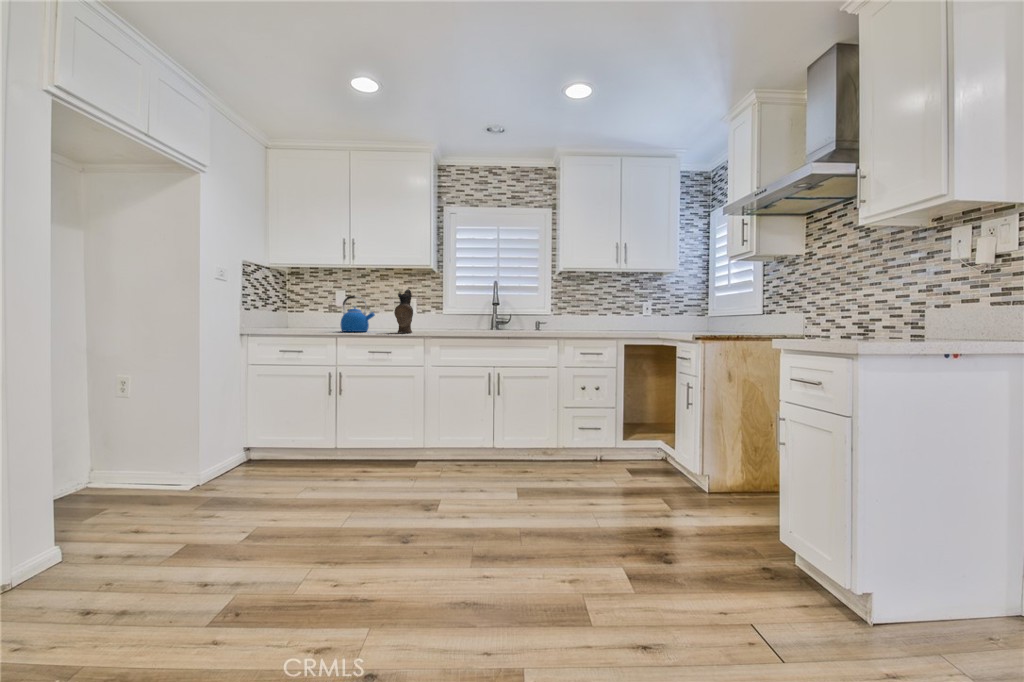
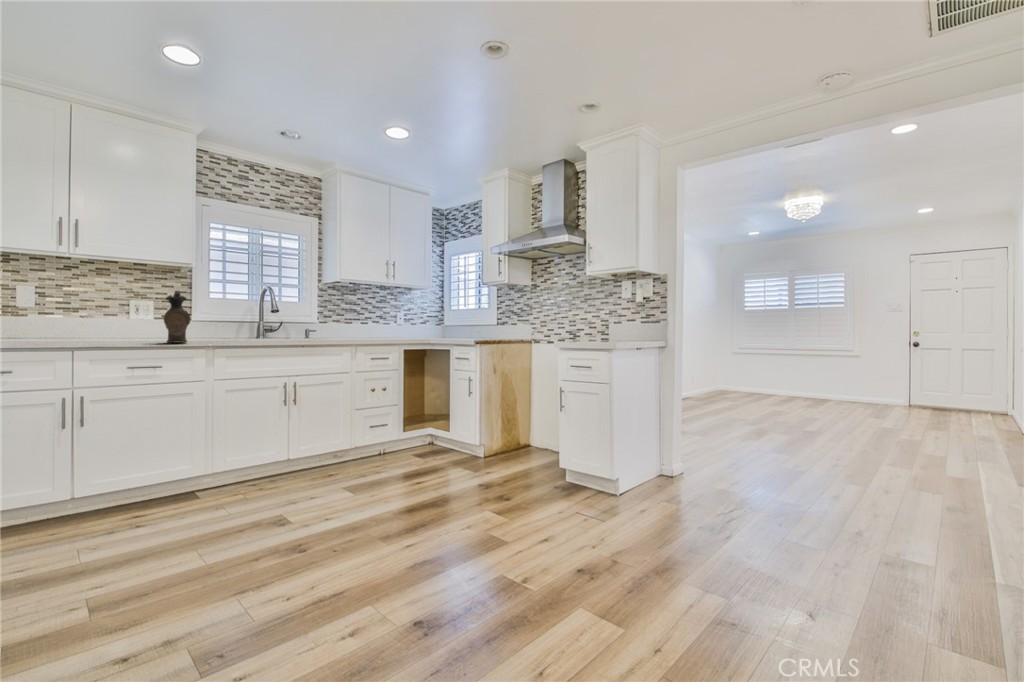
kettle: present [340,295,375,332] -> none [65,295,124,342]

